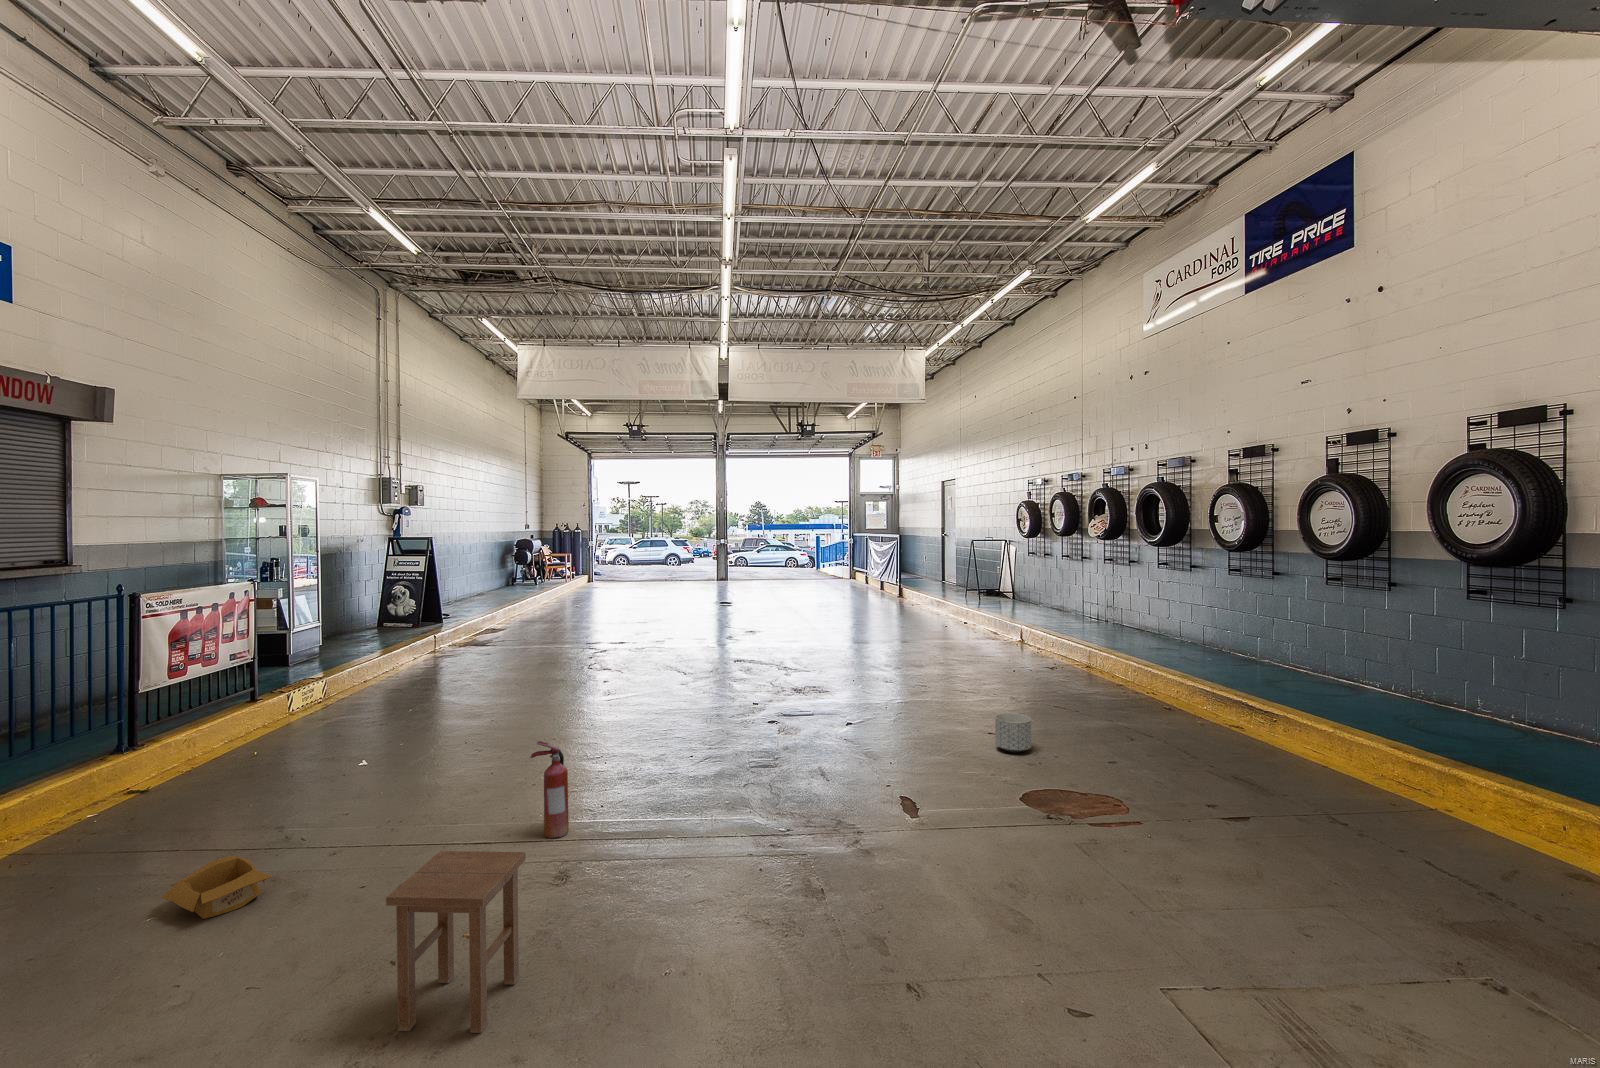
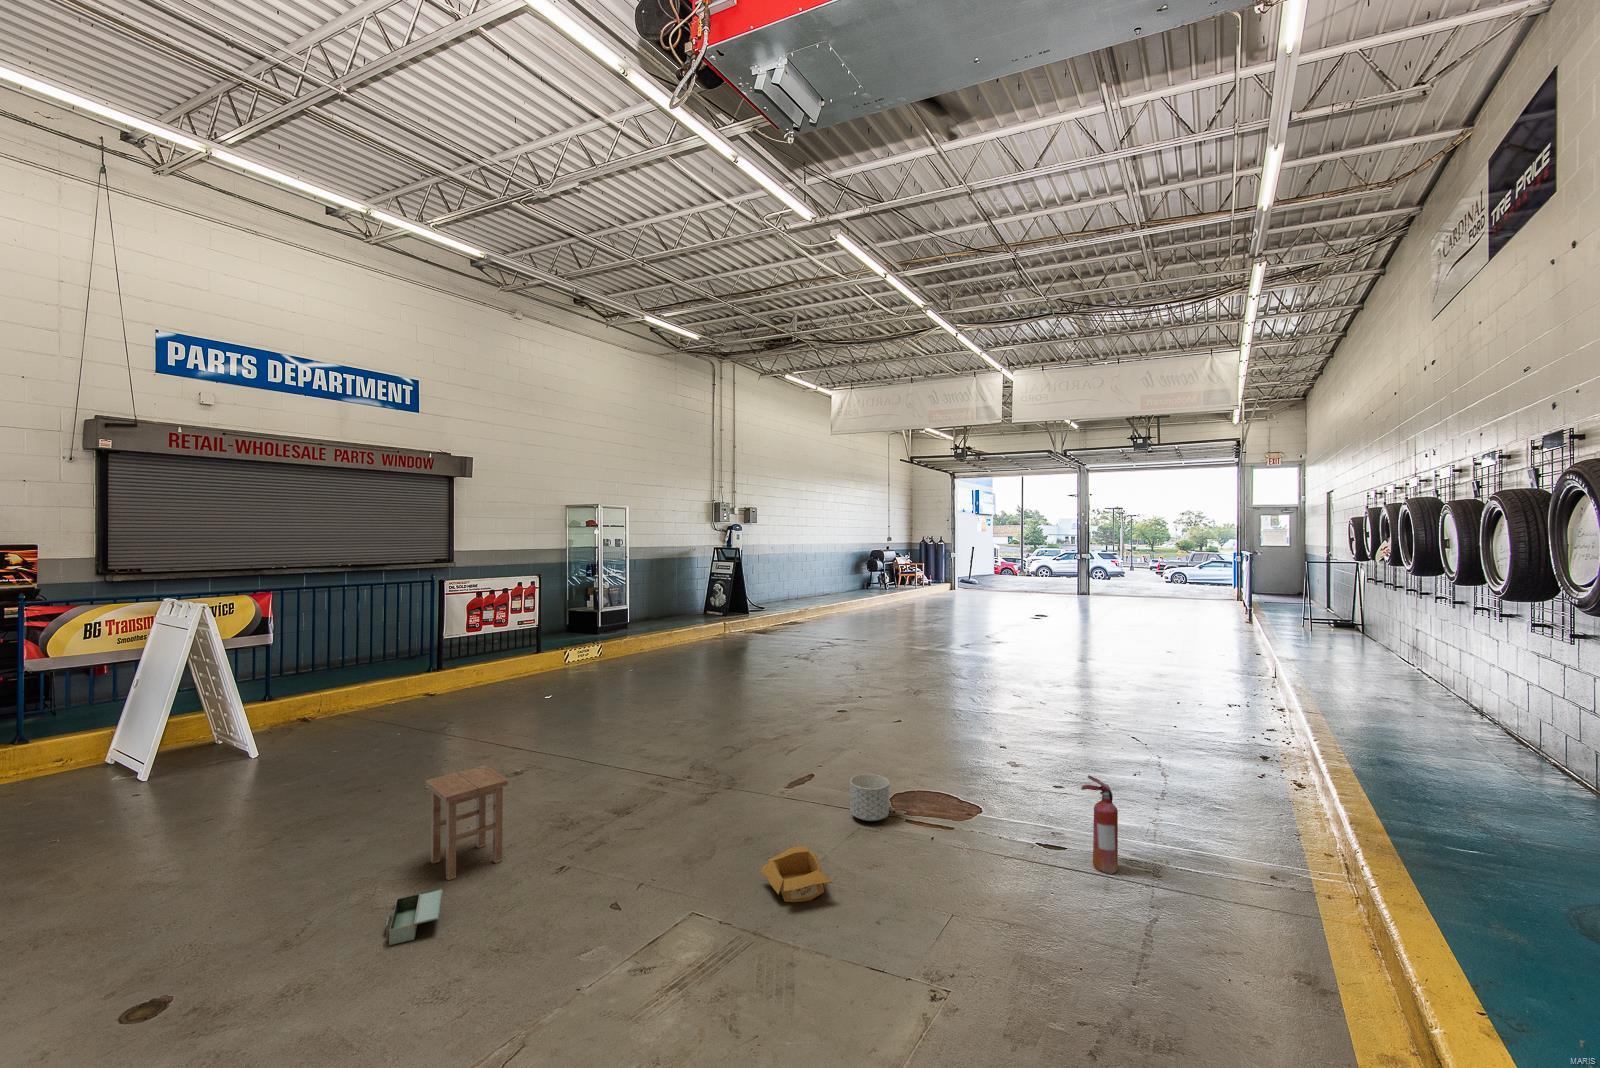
fire extinguisher: present [530,741,569,838] -> present [1081,775,1118,874]
stool: present [386,851,526,1033] -> present [426,765,508,880]
cardboard box: present [161,856,273,919] -> present [760,846,832,902]
toolbox: none [917,901,993,960] -> present [386,888,443,945]

